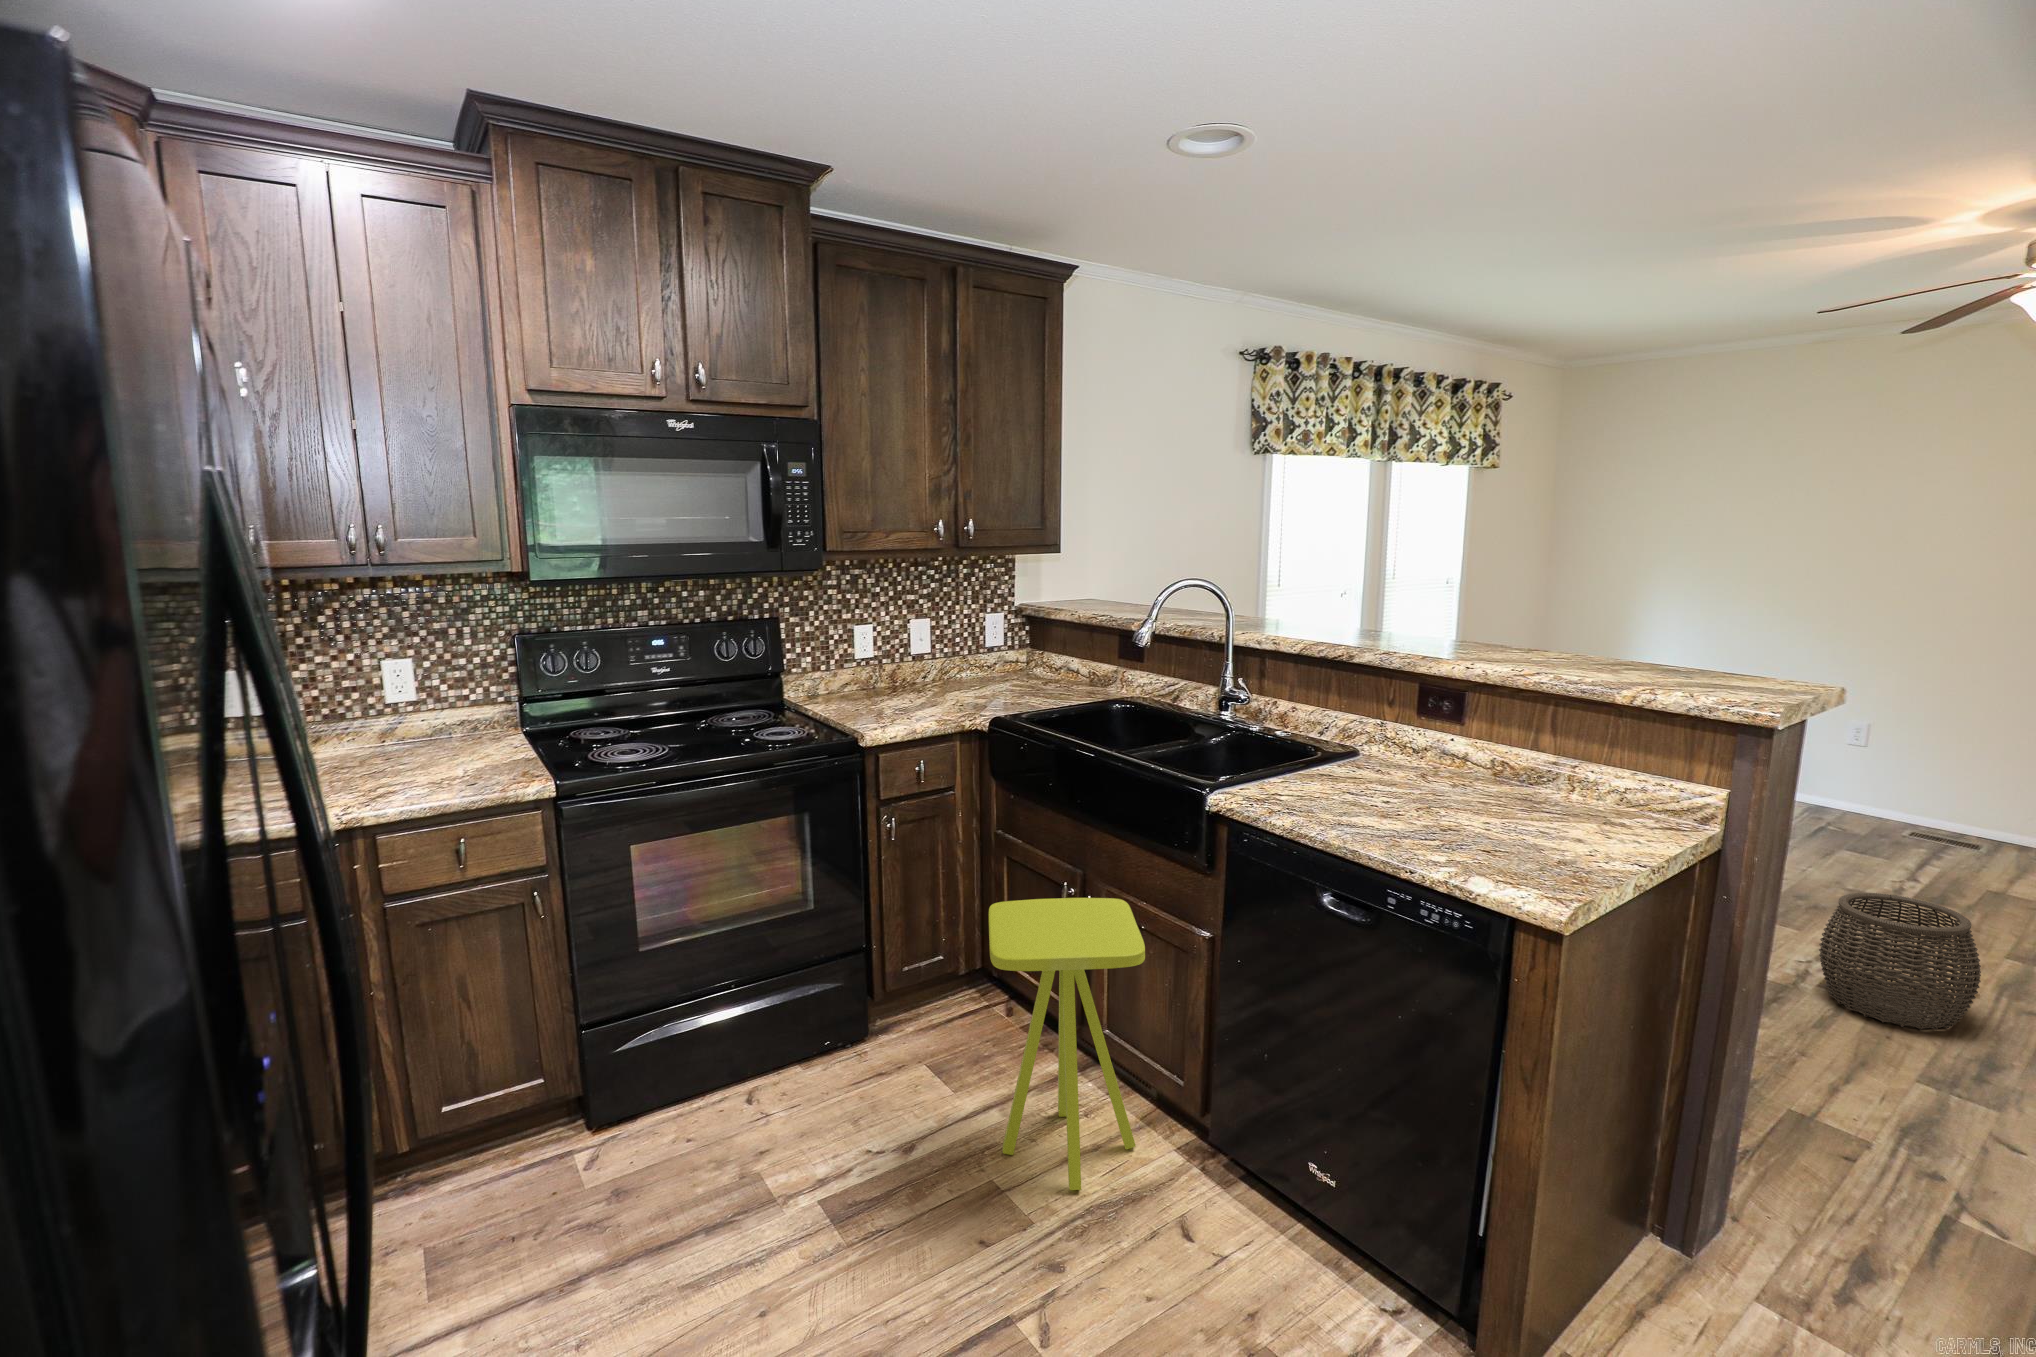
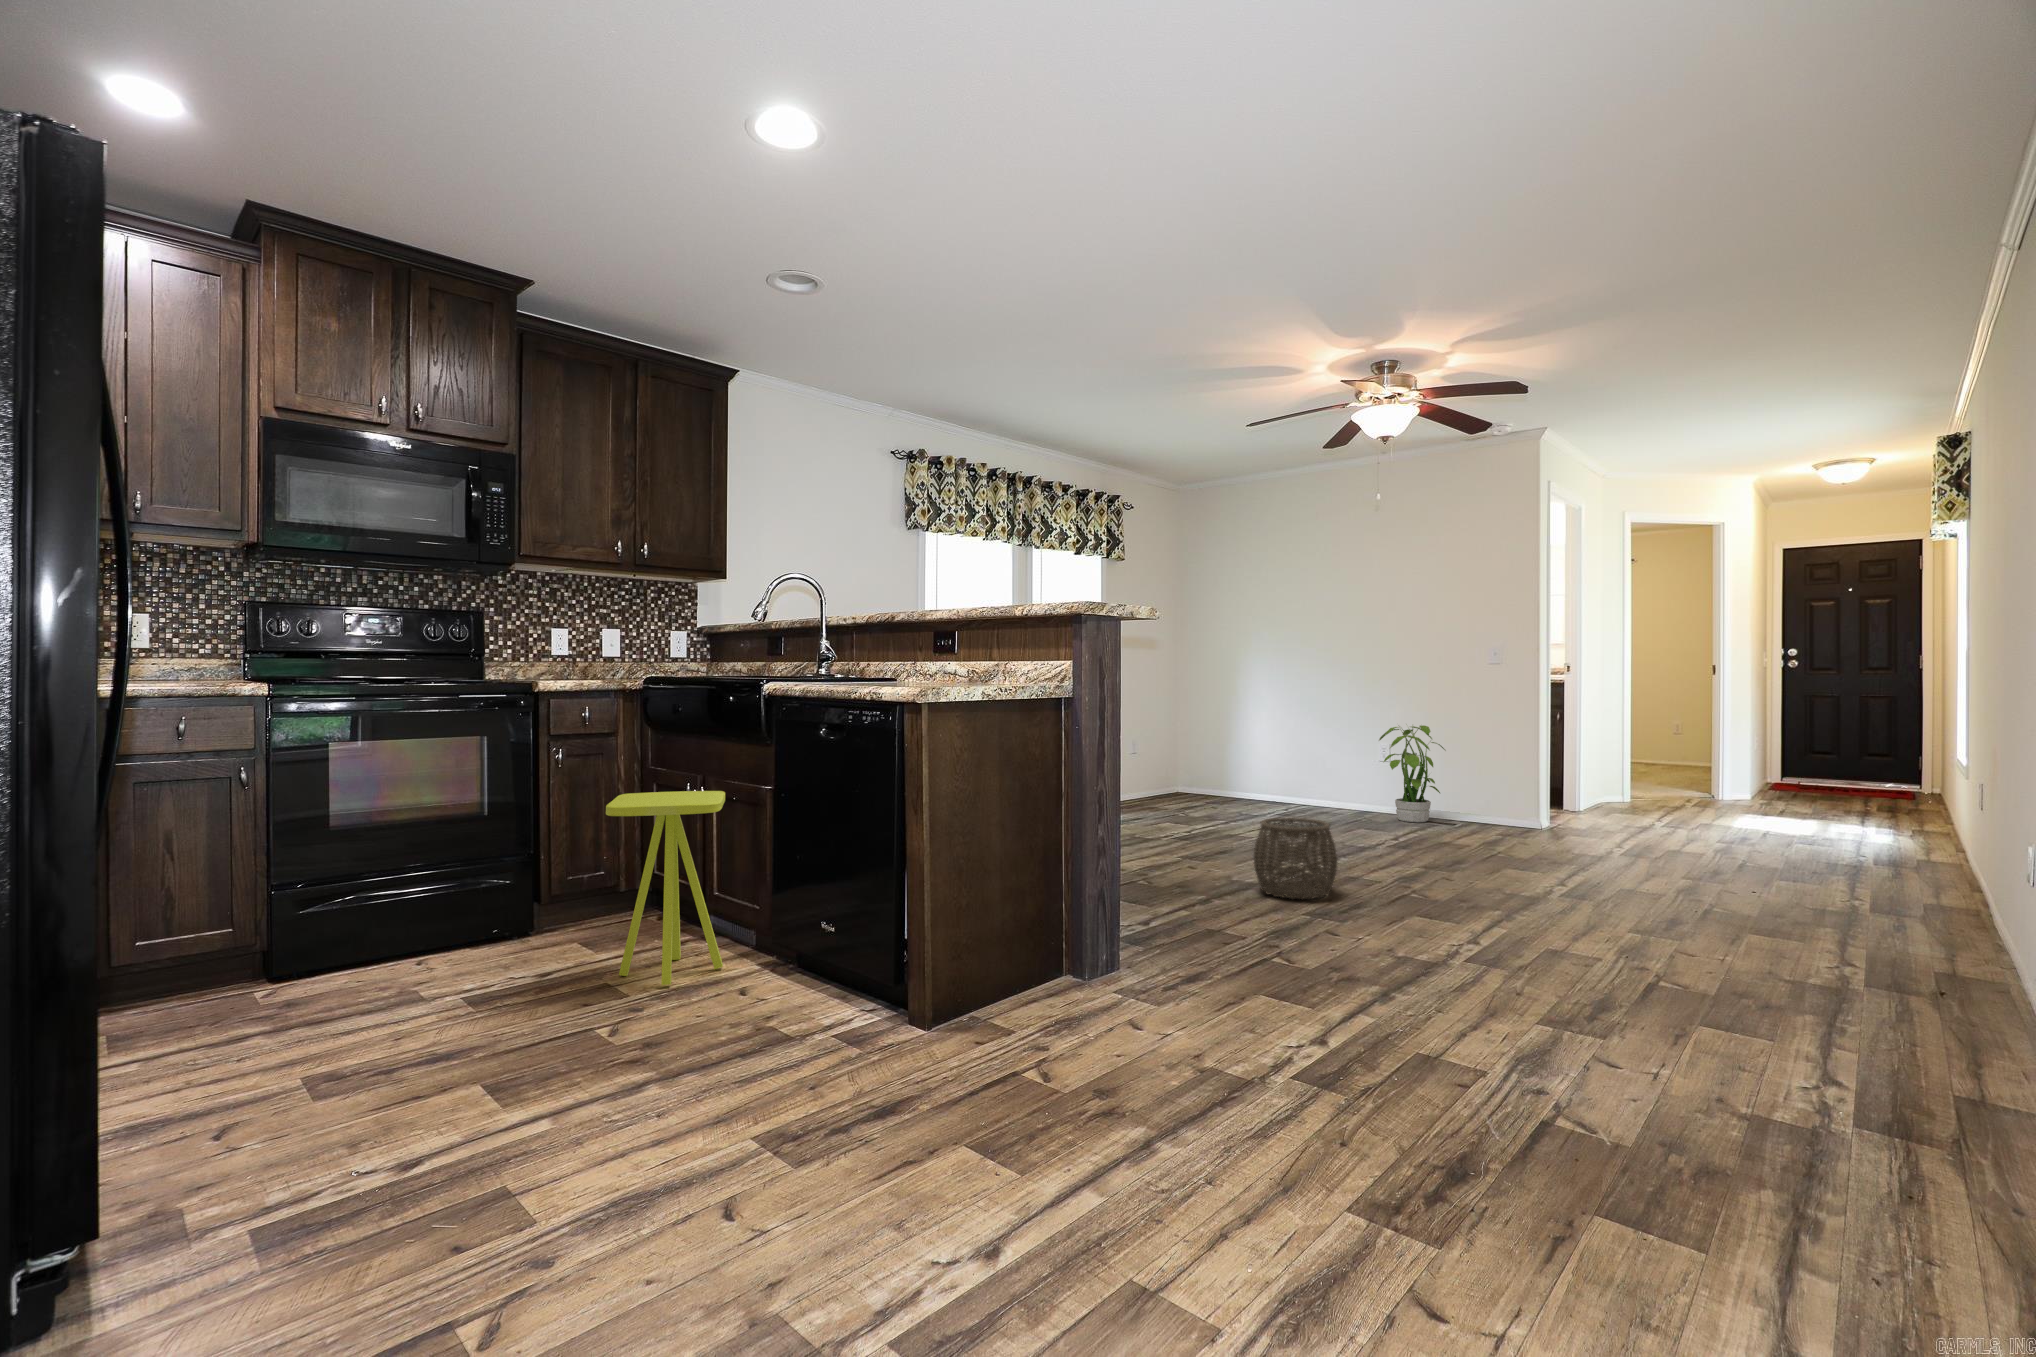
potted plant: none [1884,694,2001,834] -> present [1379,725,1446,822]

